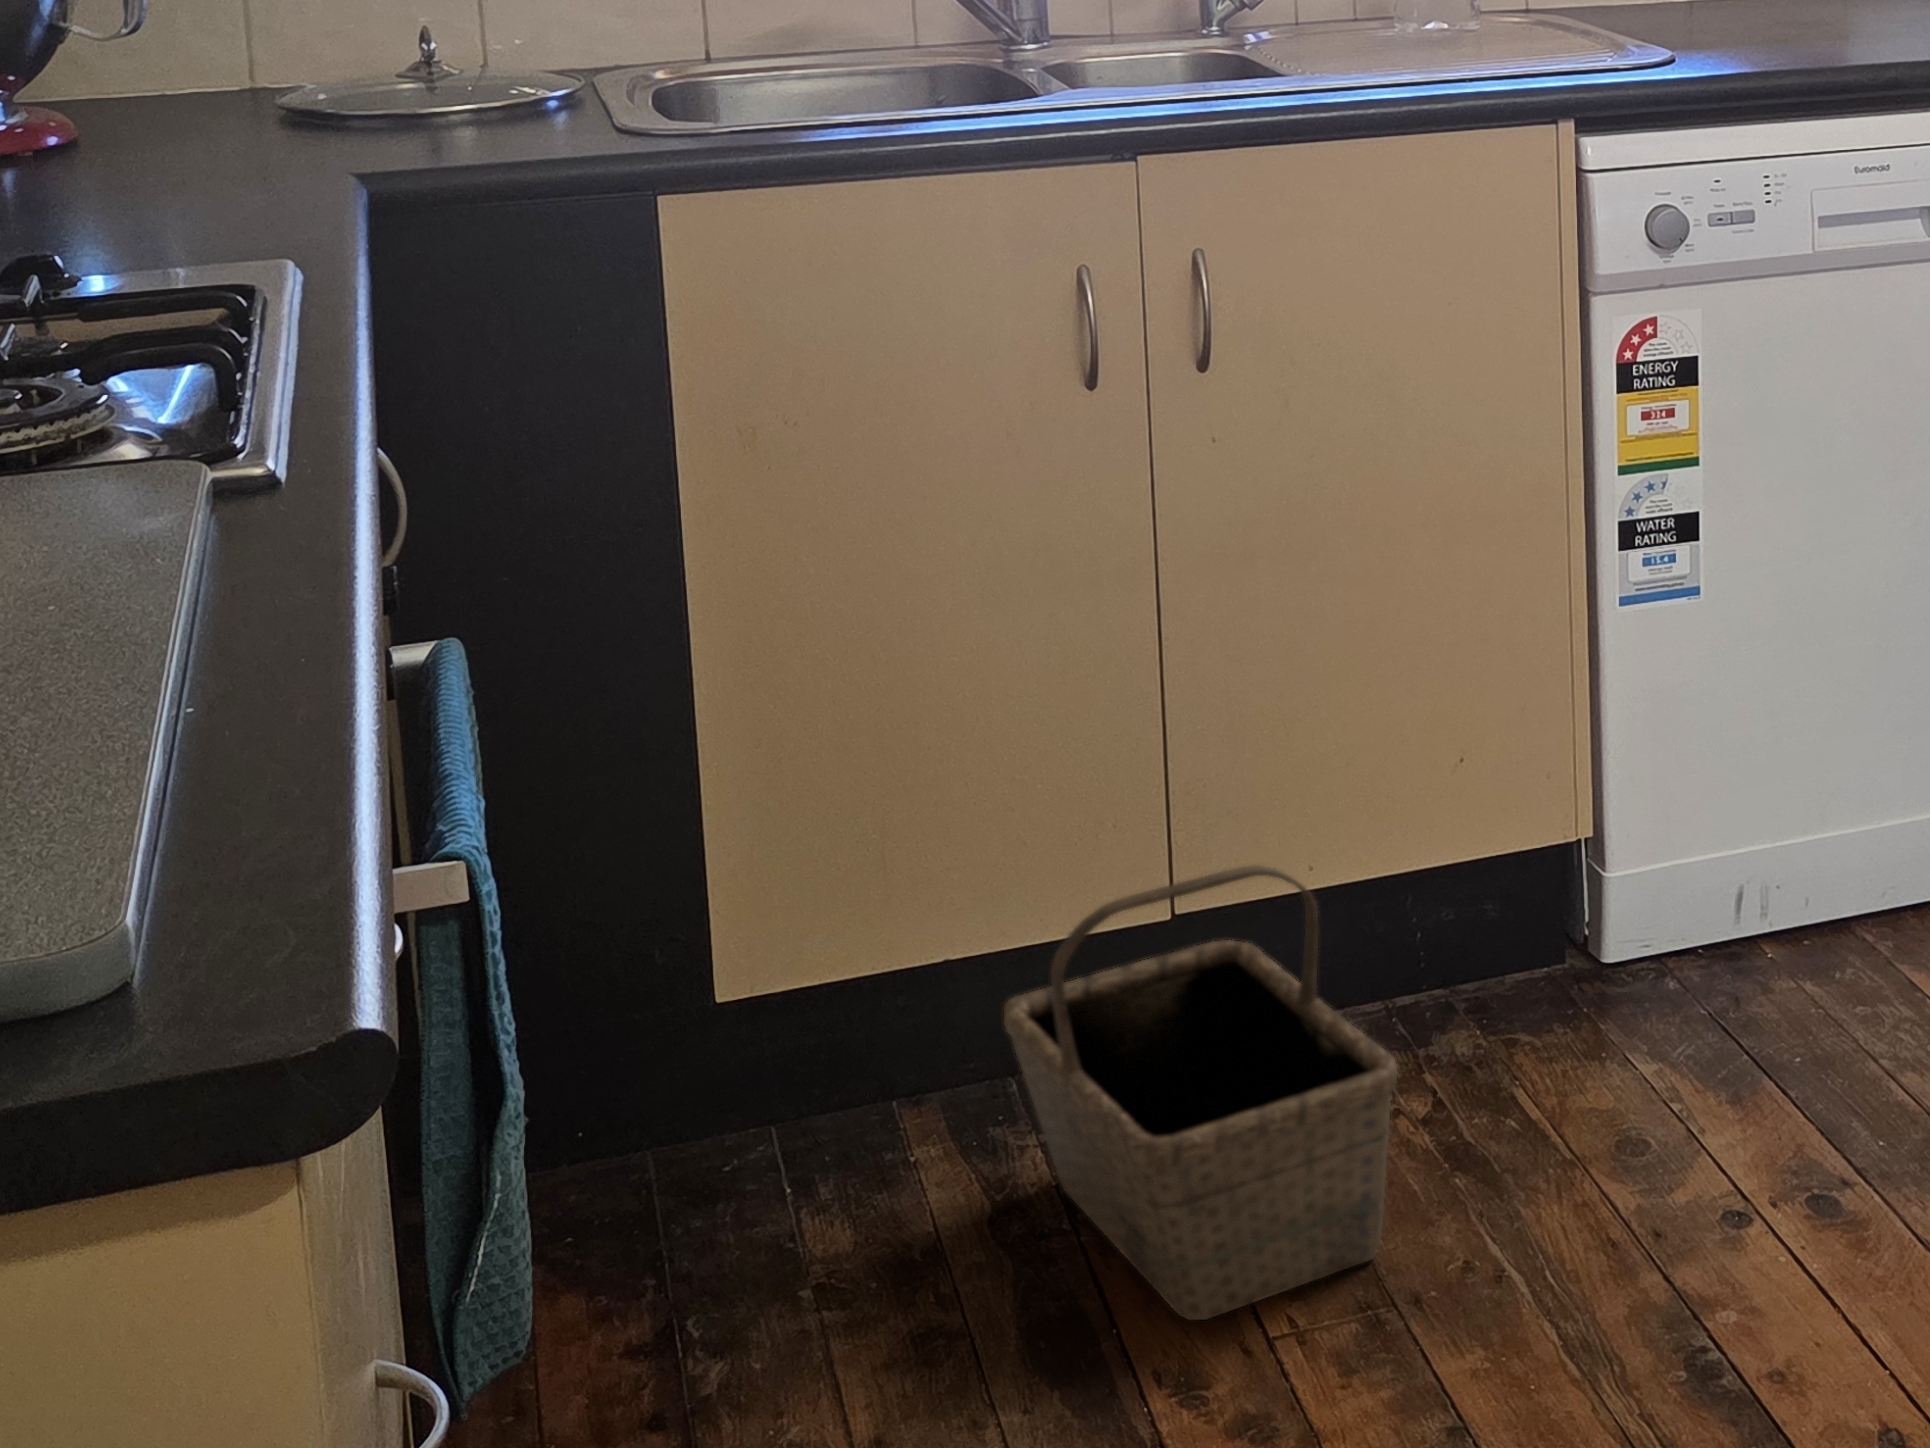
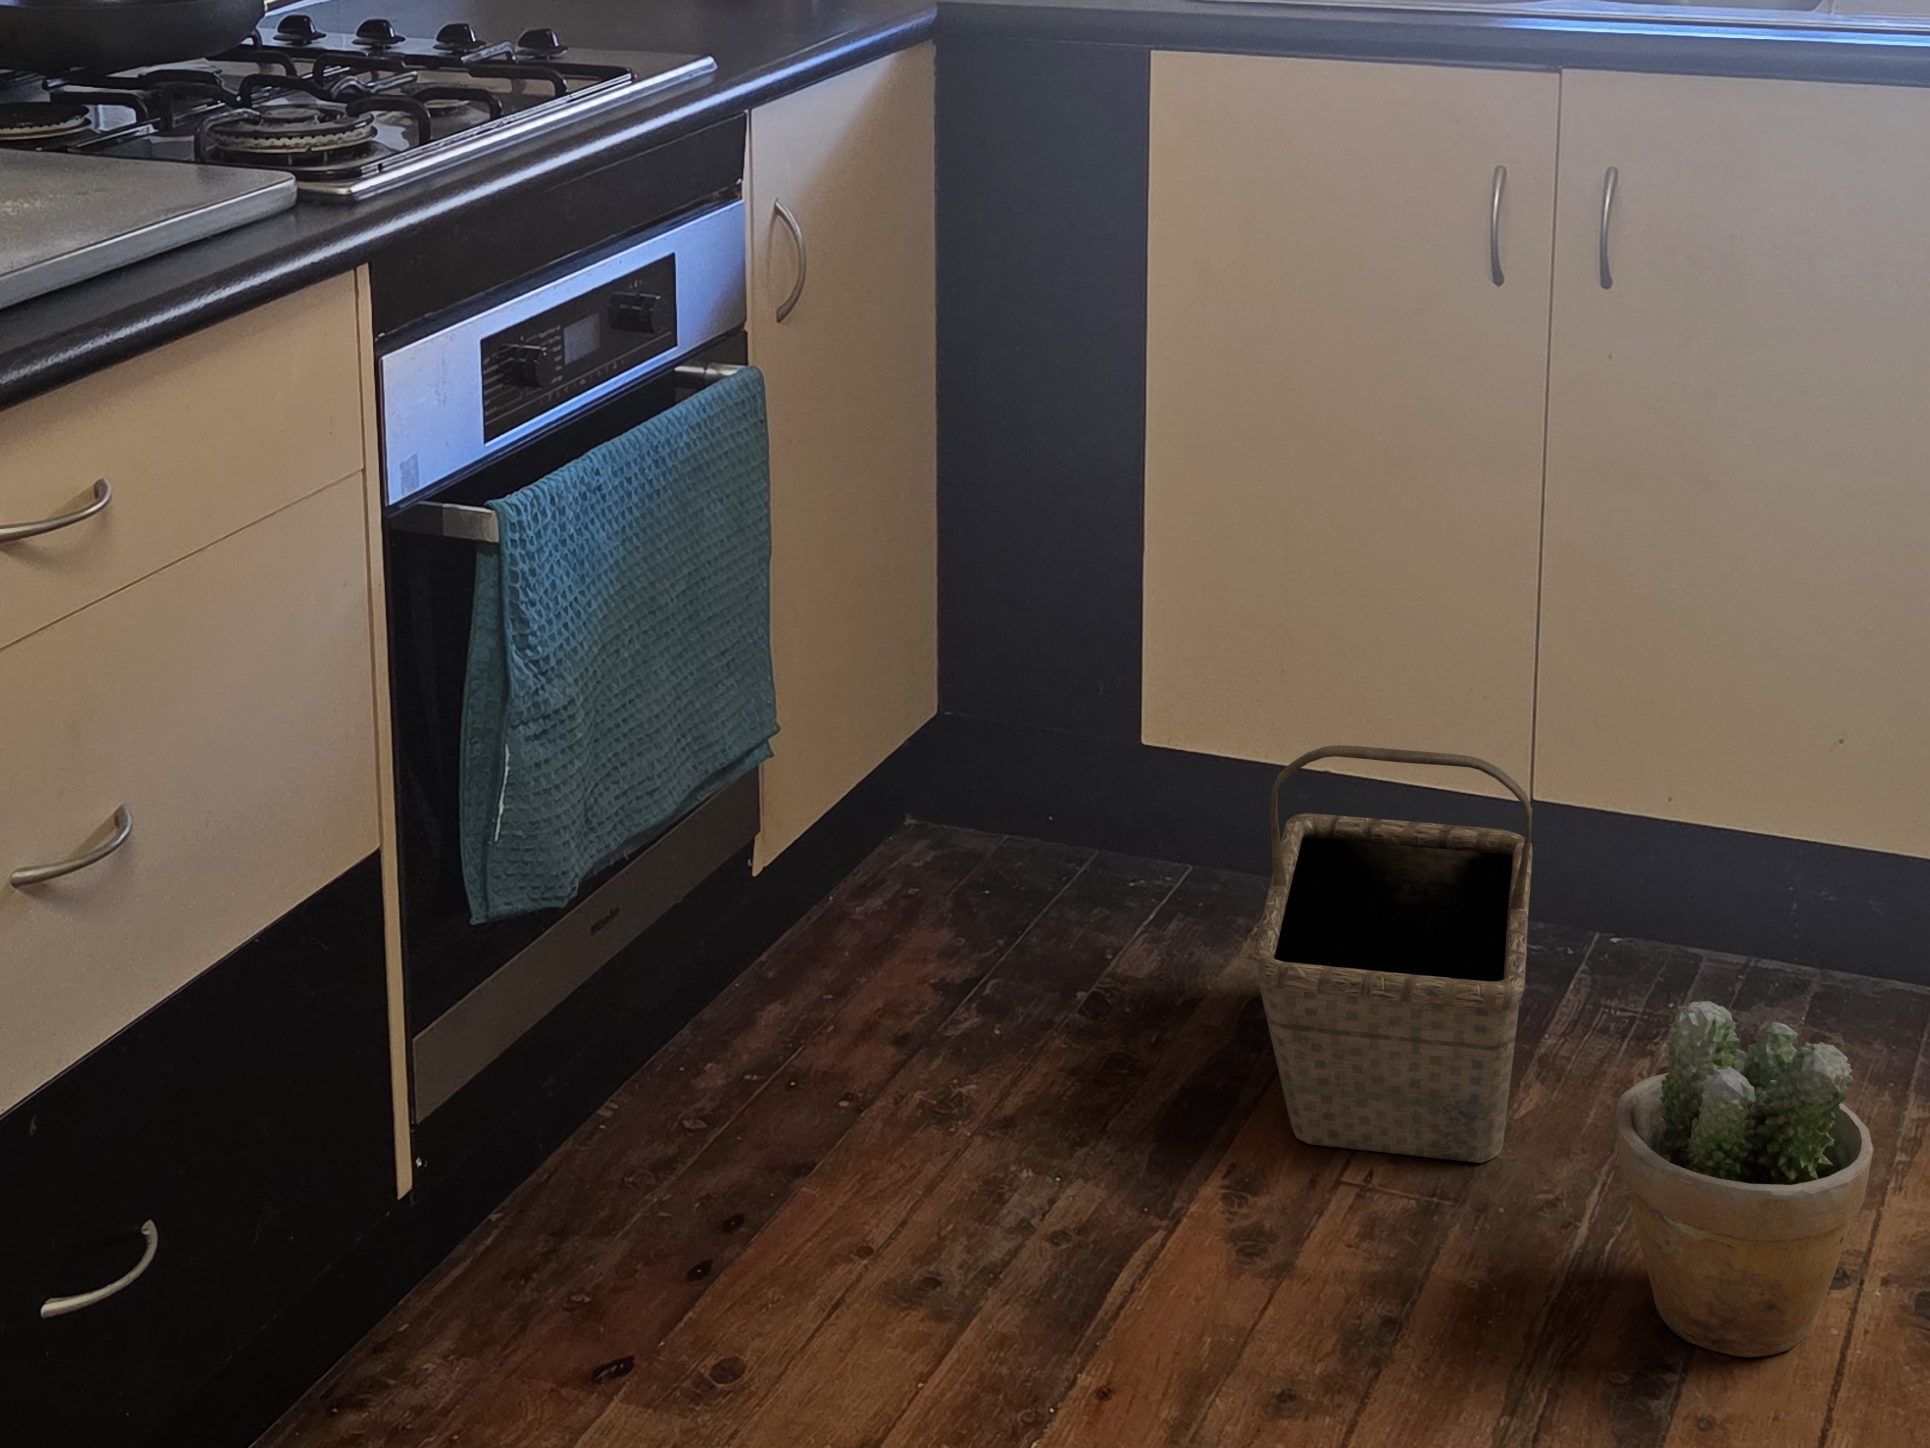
potted plant: none [1578,987,1810,1315] -> present [1616,1001,1874,1357]

